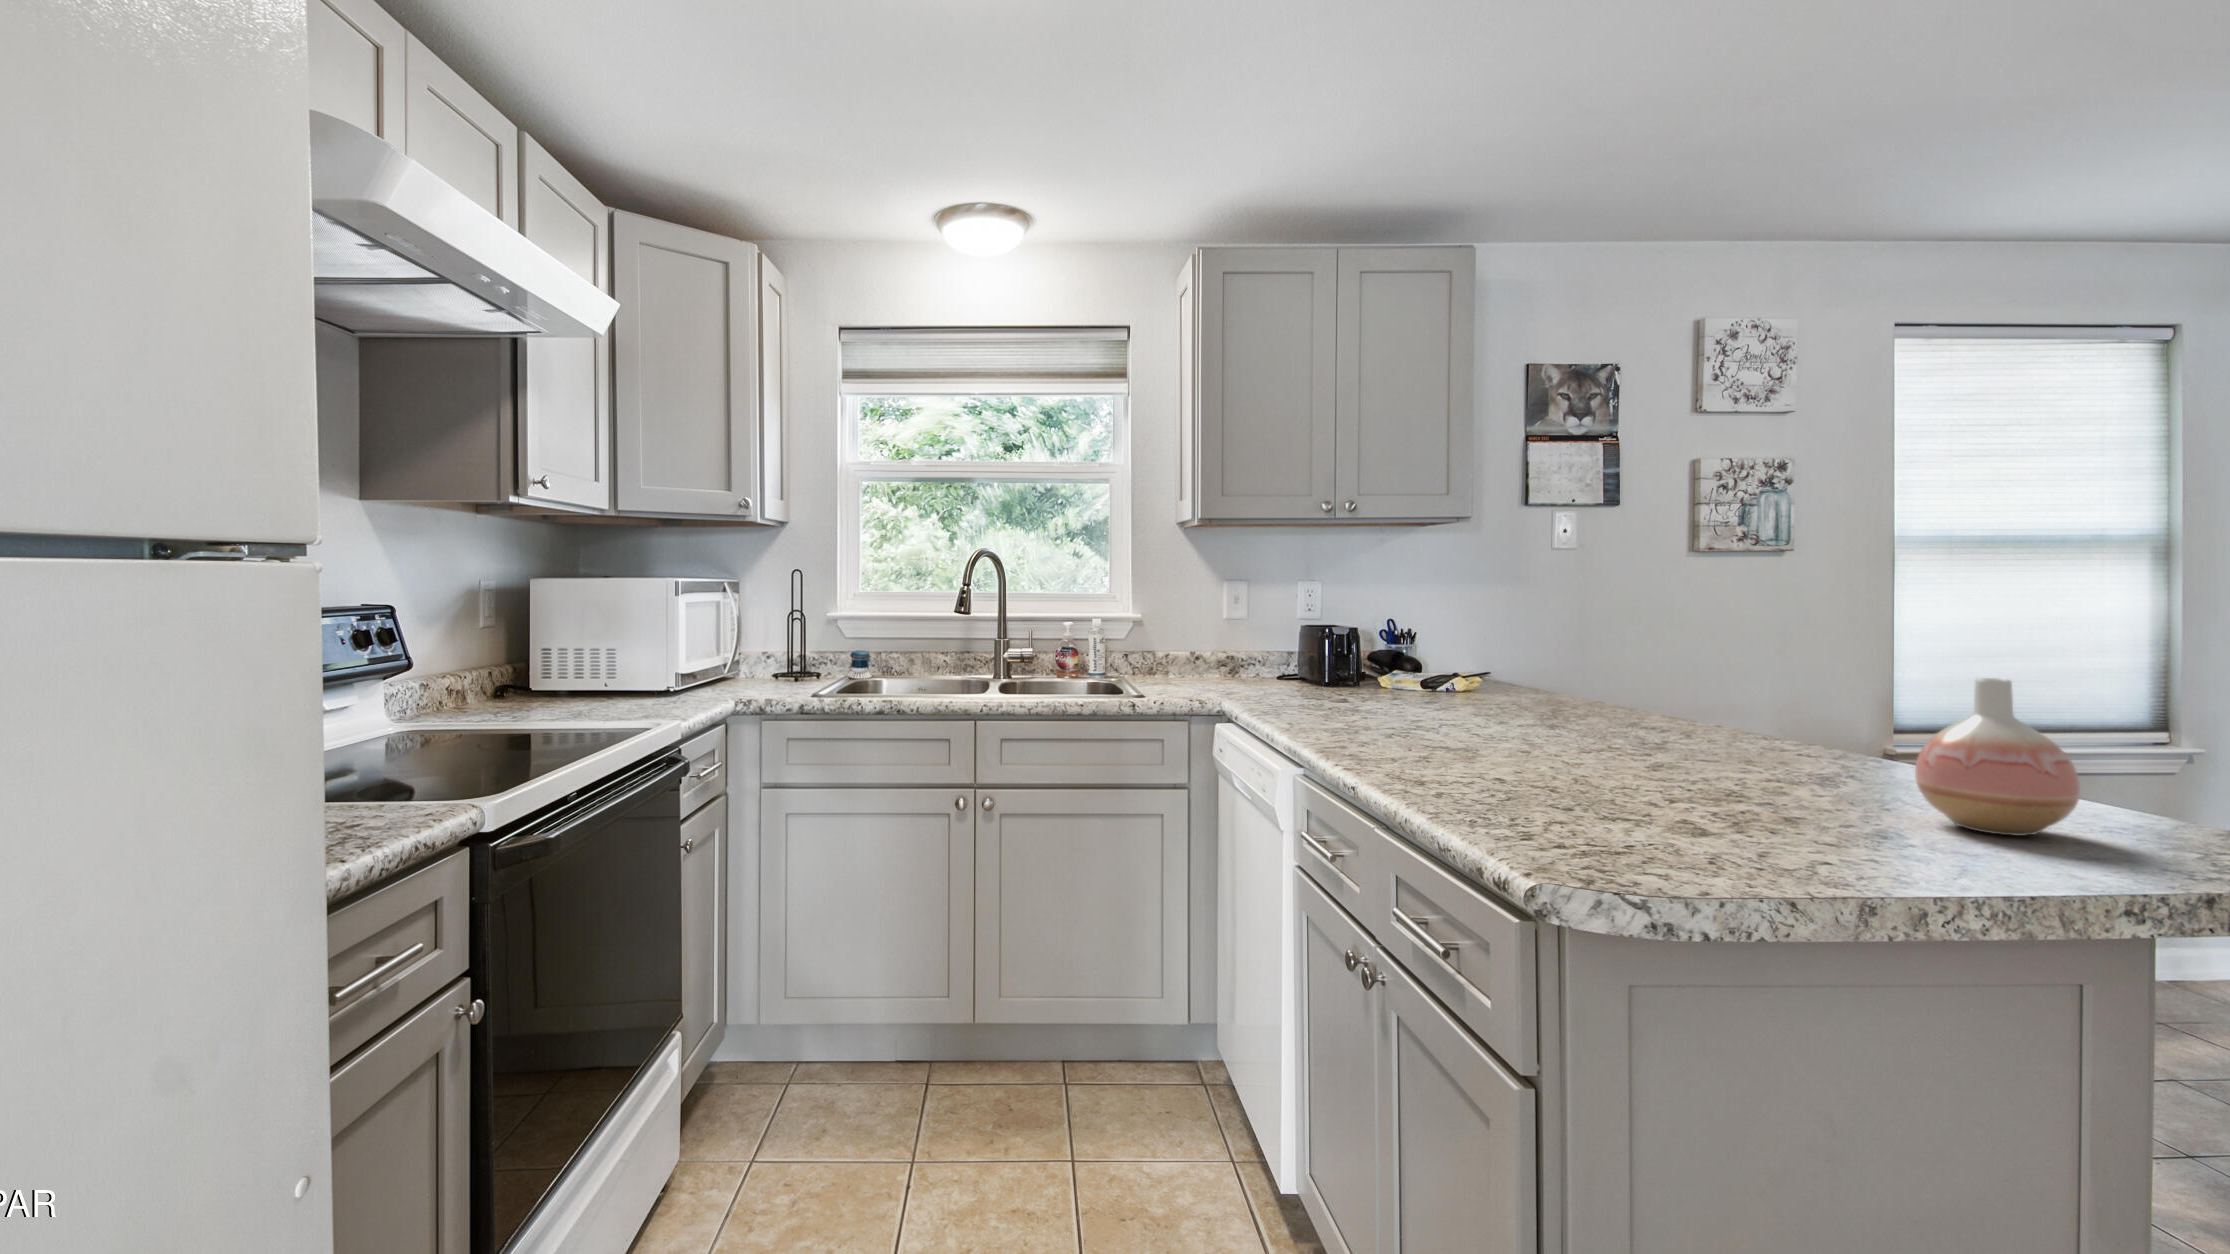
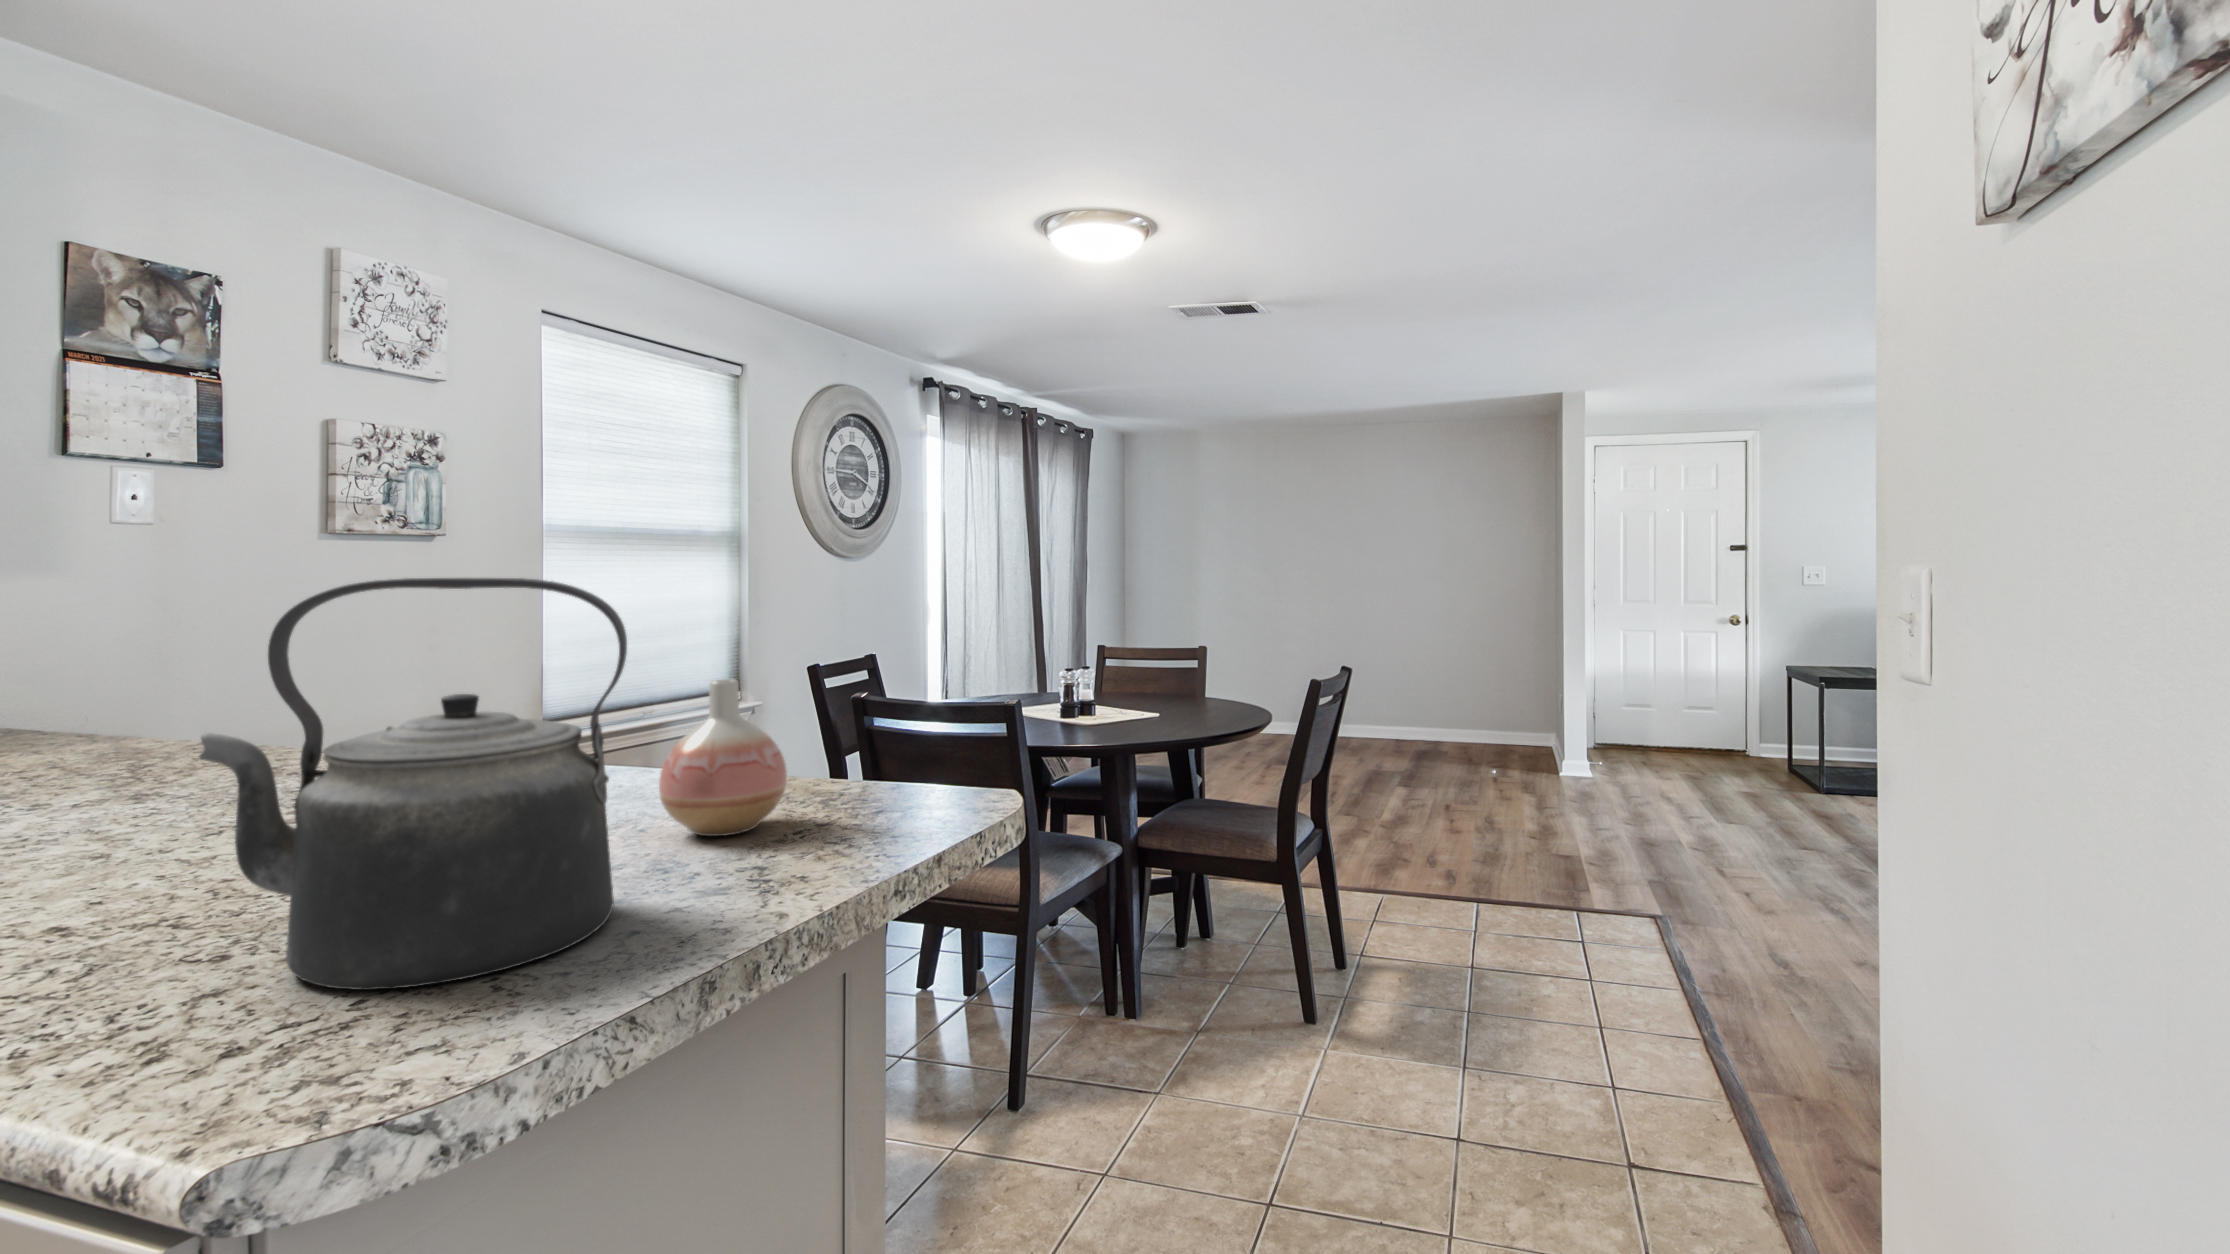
kettle: none [1556,574,1842,862] -> present [199,578,627,990]

